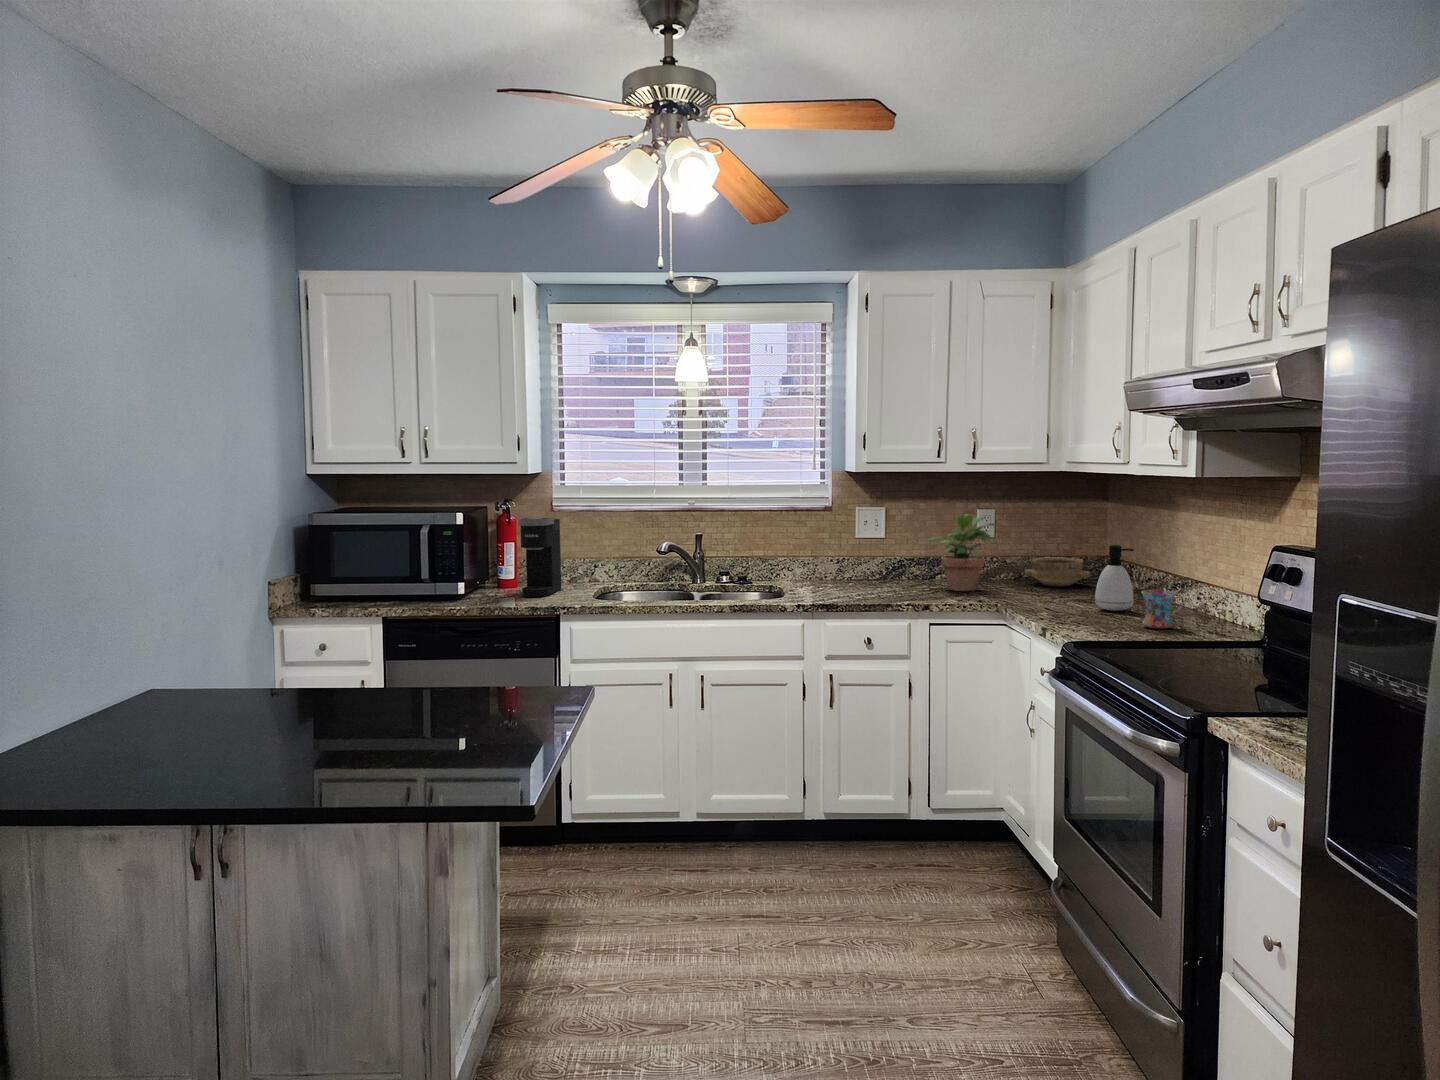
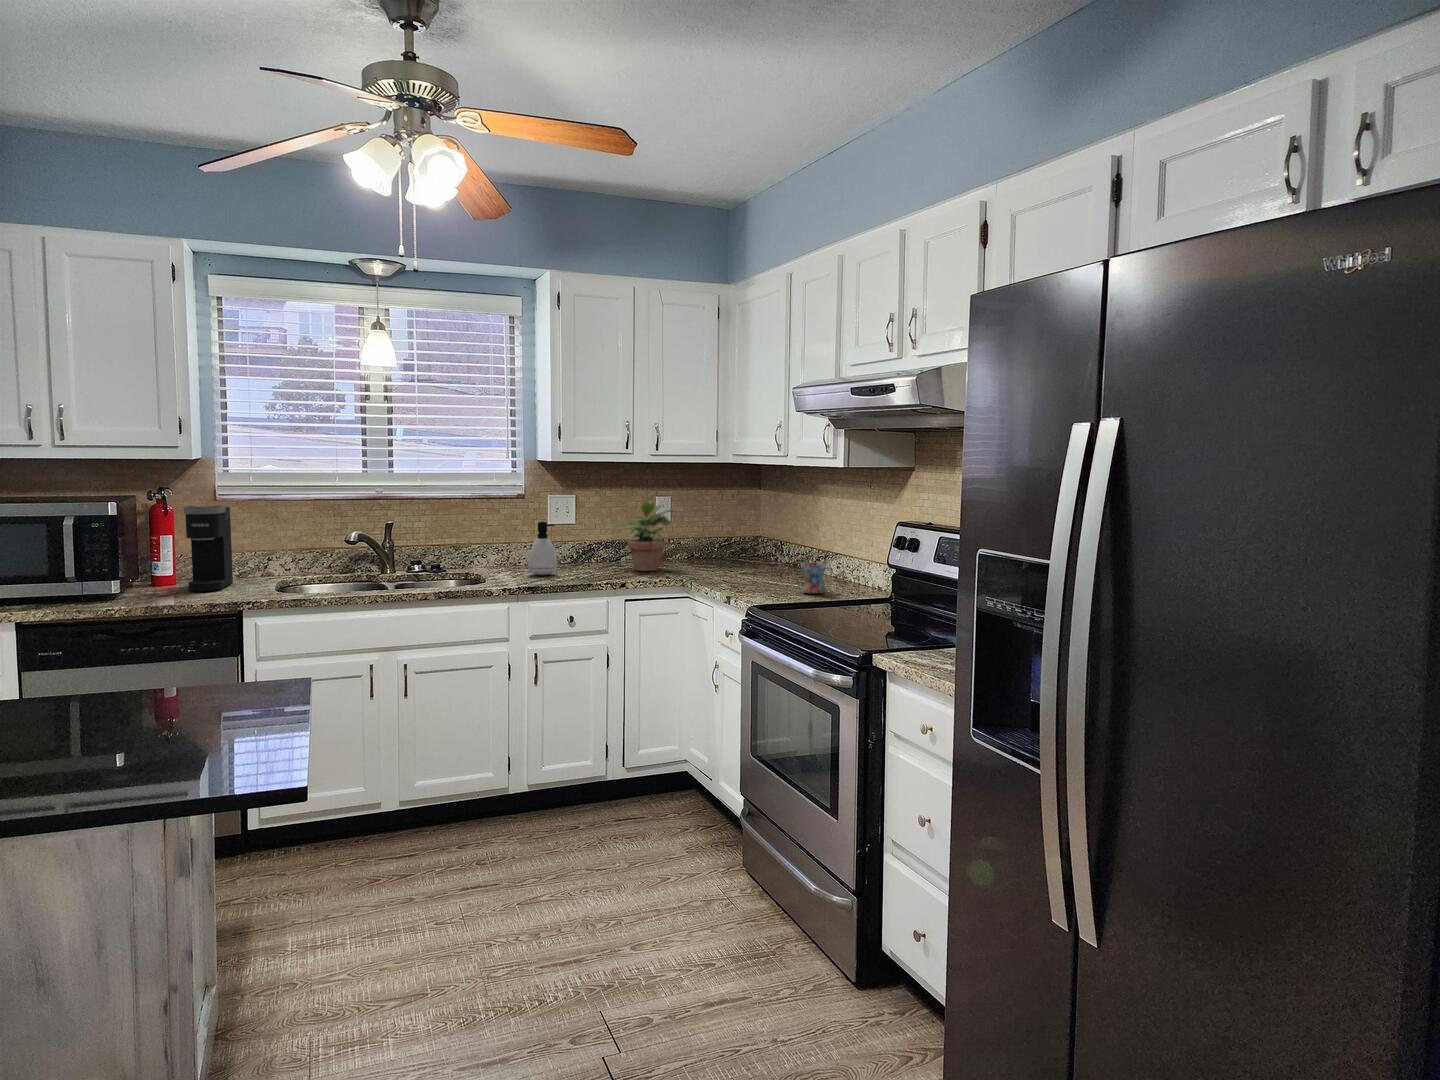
soap dispenser: present [1095,545,1134,611] -> present [528,522,557,575]
ceramic bowl: present [1024,557,1090,586] -> none [697,540,751,564]

